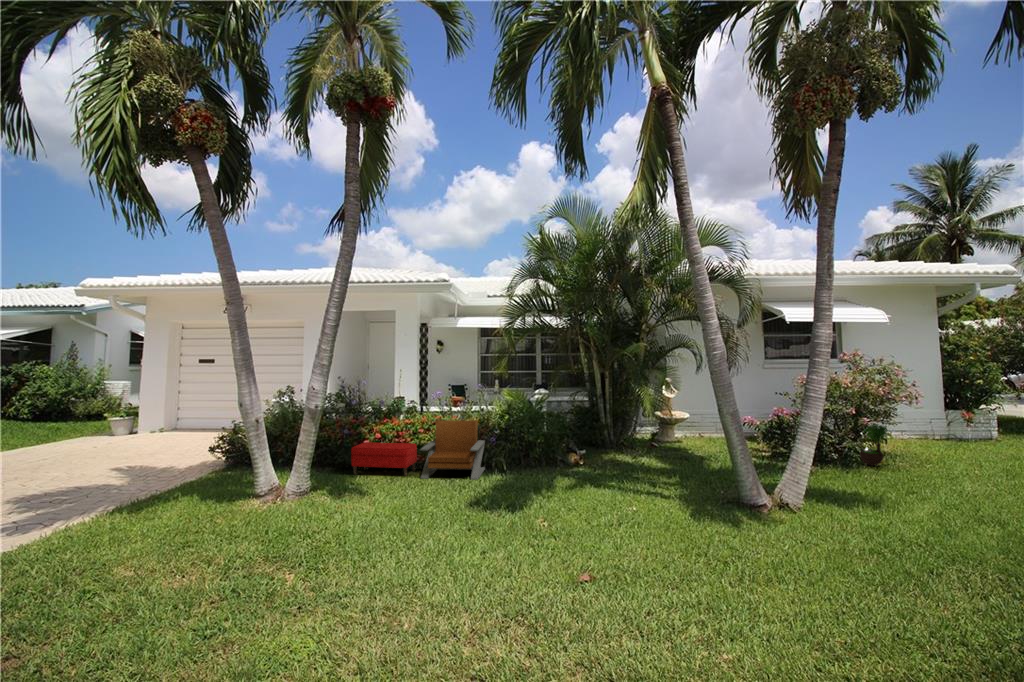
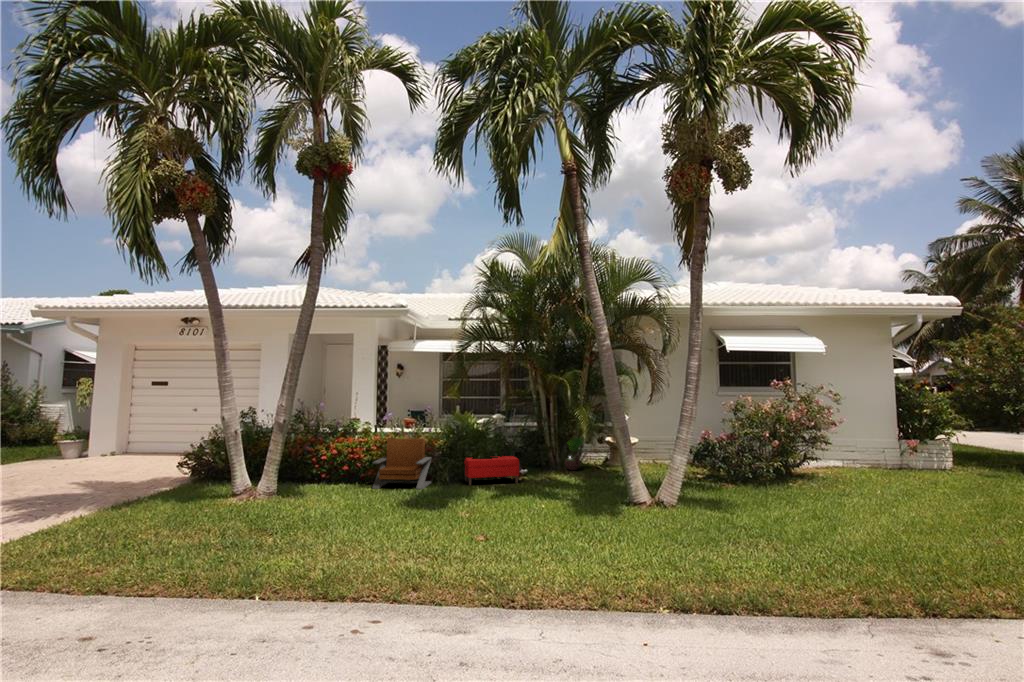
potted tree: present [860,425,887,466] -> present [565,438,582,470]
bench: present [351,442,417,476] -> present [464,456,519,485]

